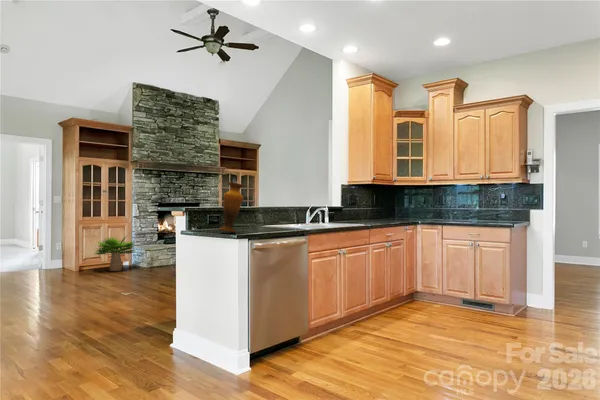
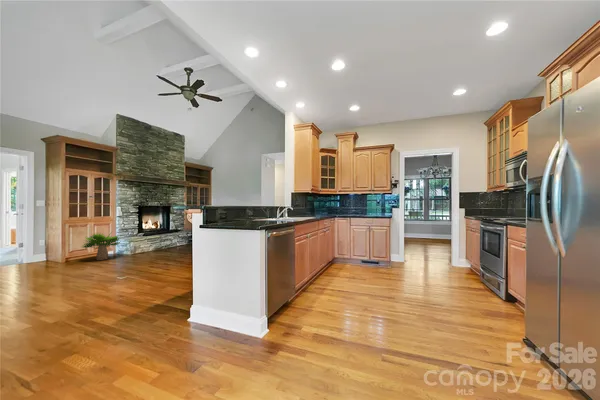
vase: present [219,182,244,233] -> none [240,187,259,226]

